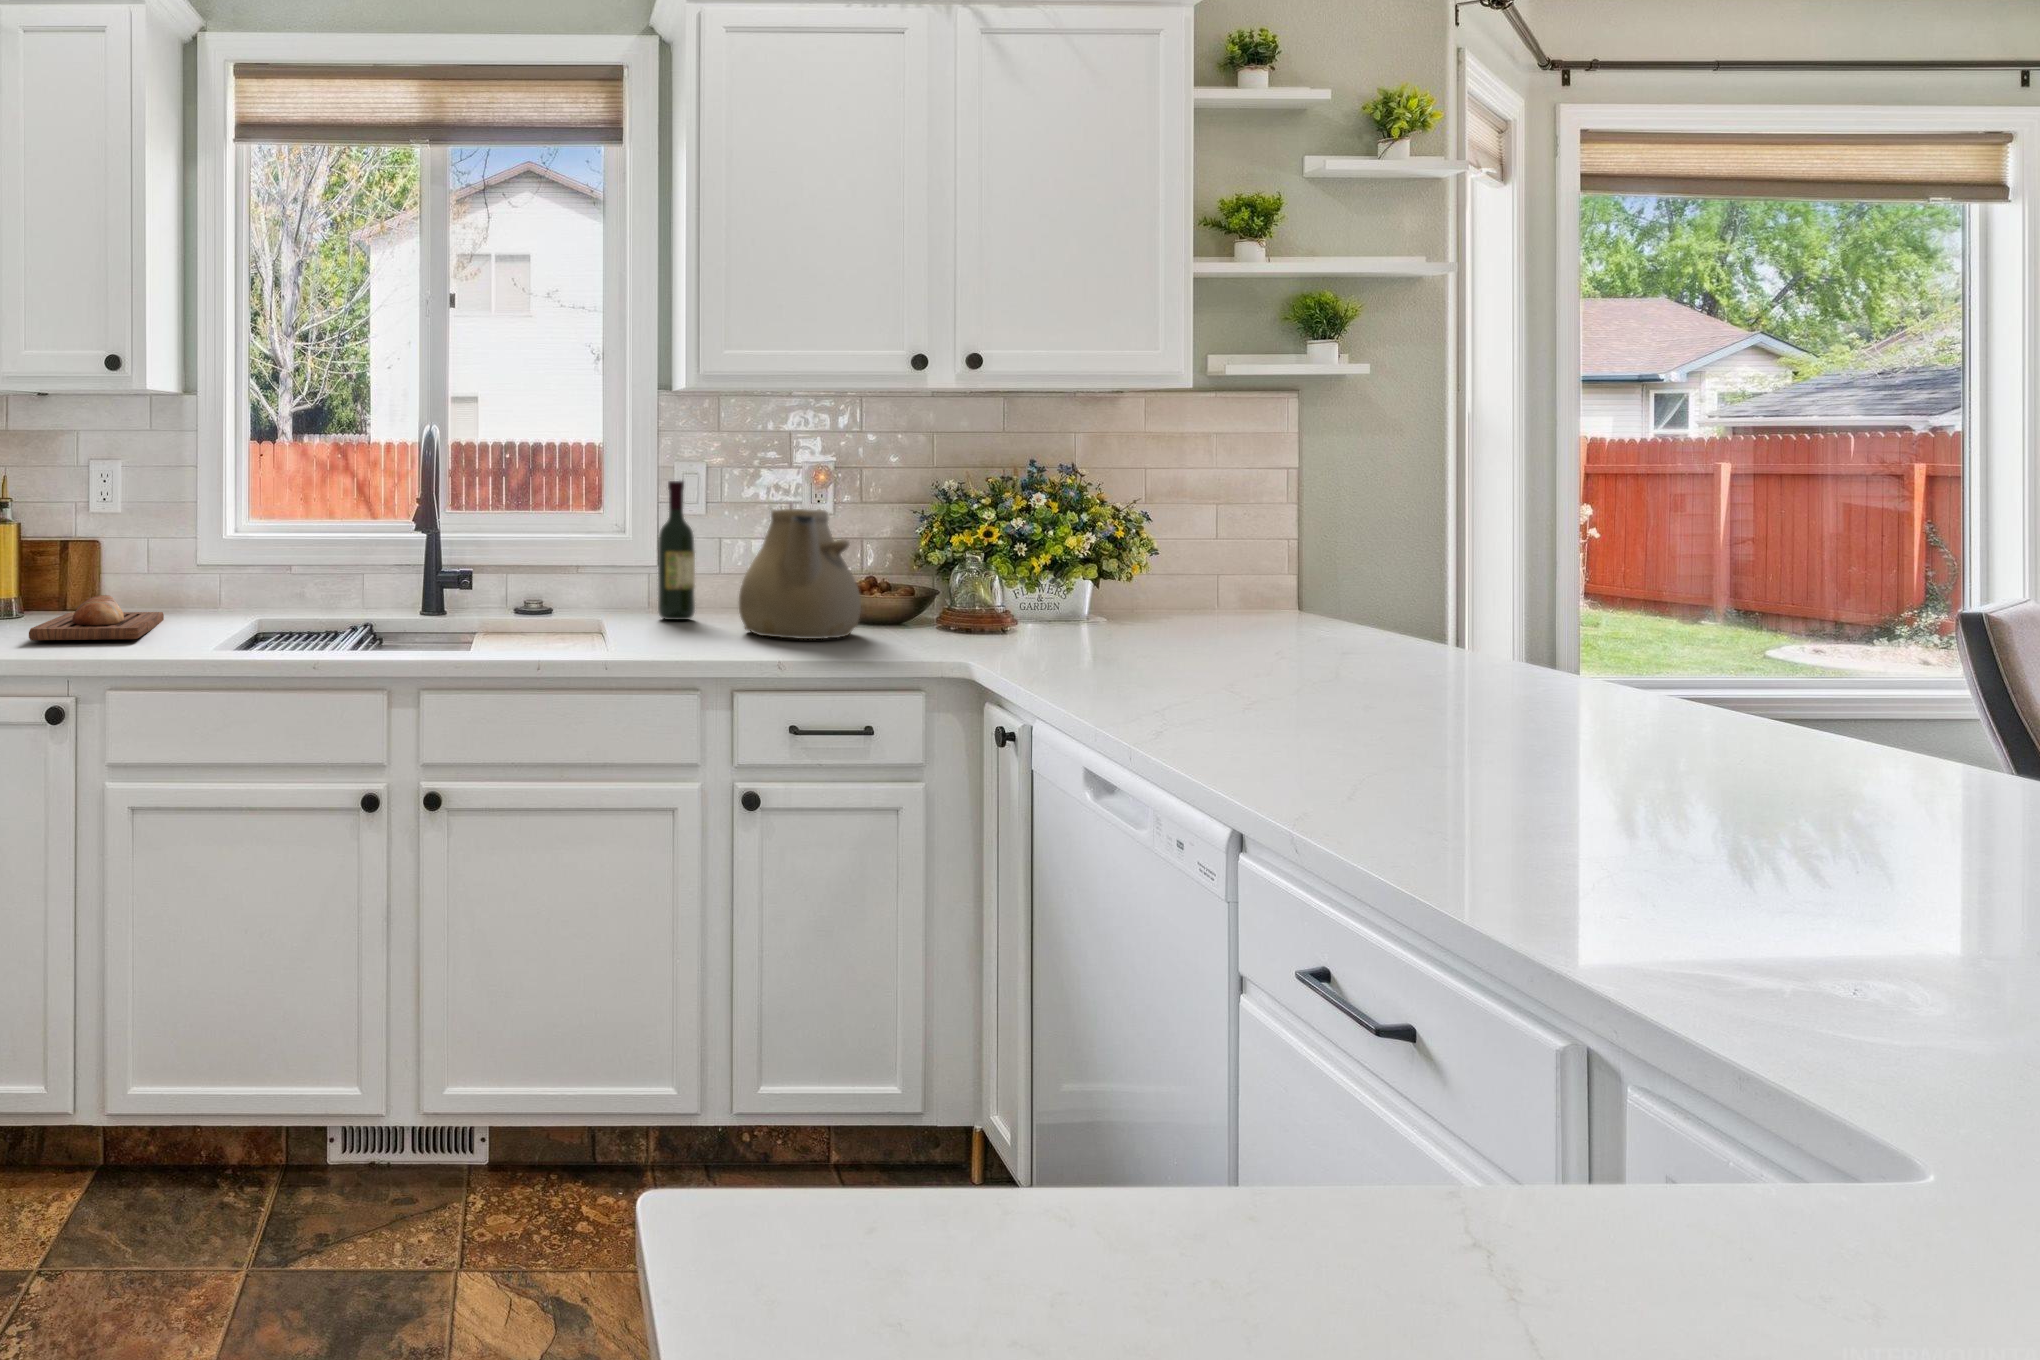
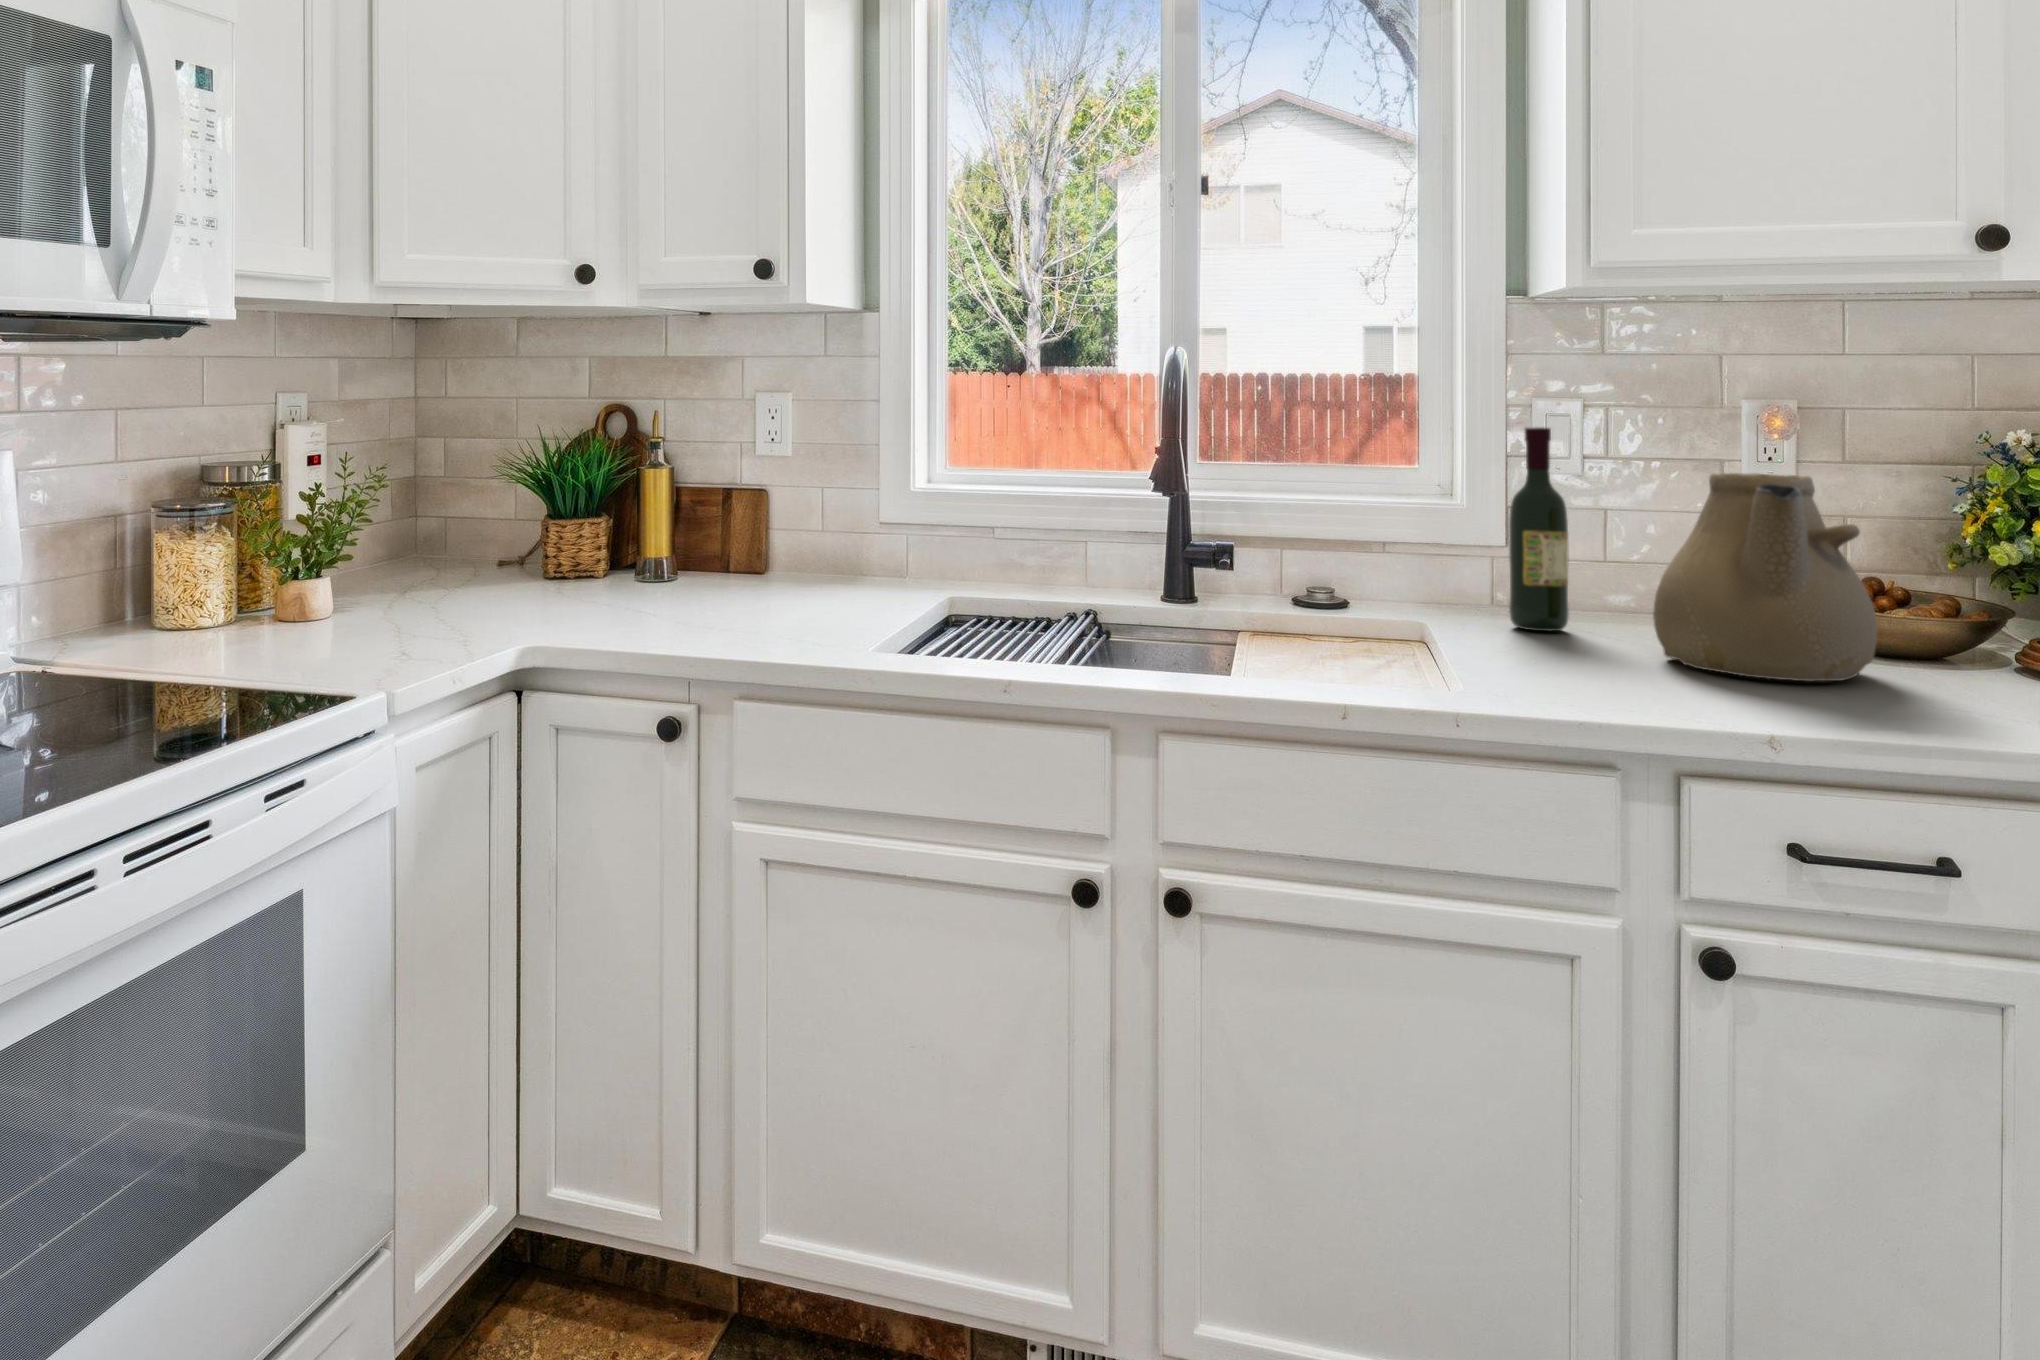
bread loaf: present [29,595,164,640] -> none [657,563,831,625]

